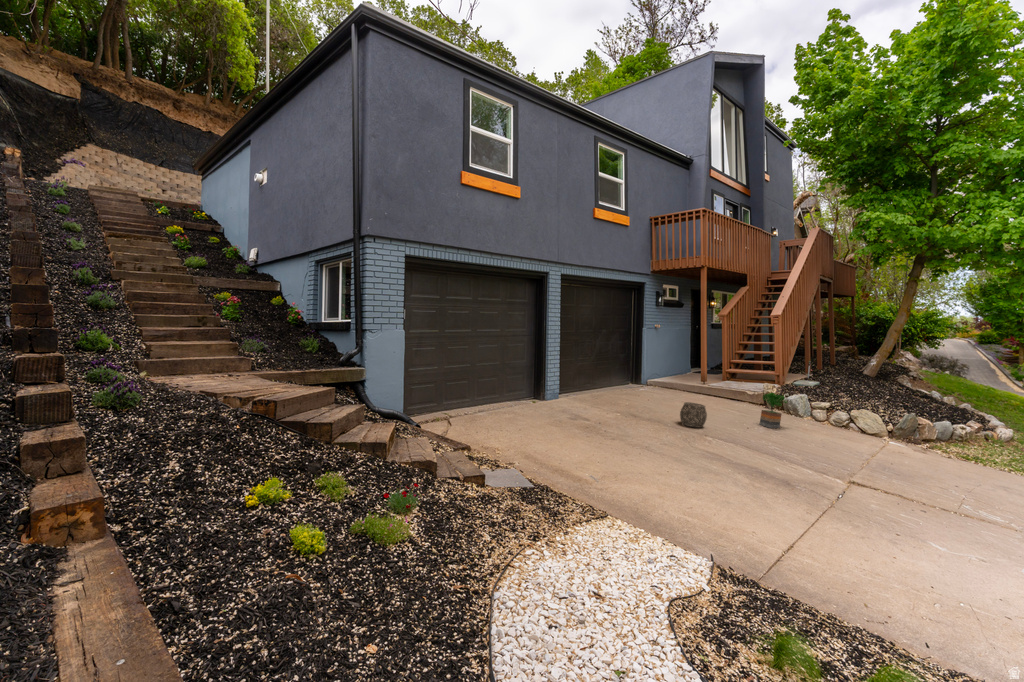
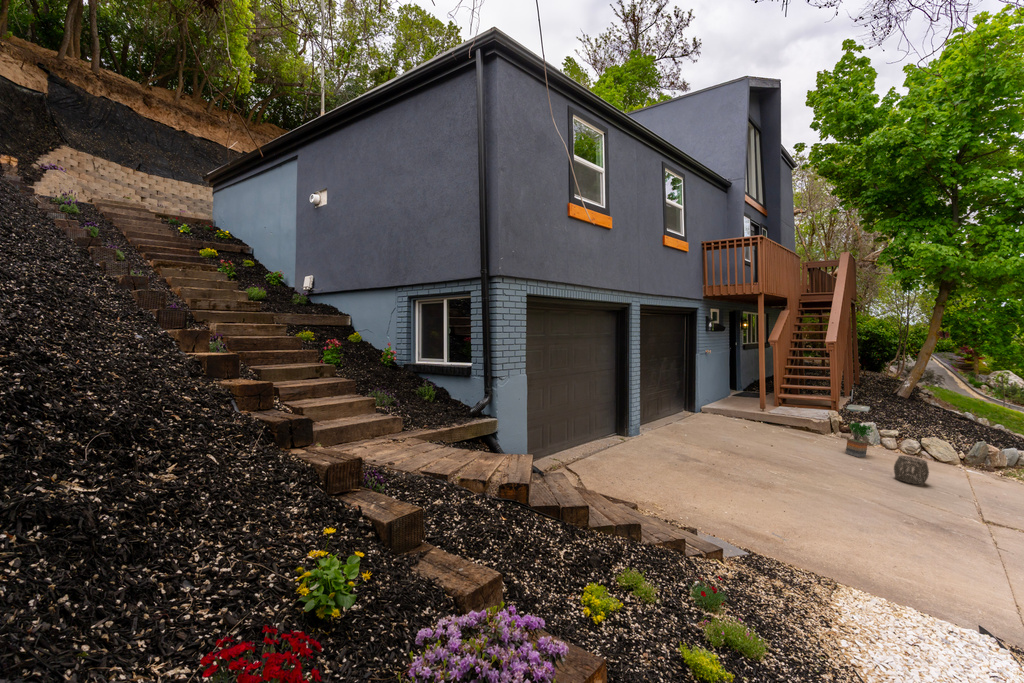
woven basket: present [680,402,707,427] -> present [894,456,929,485]

